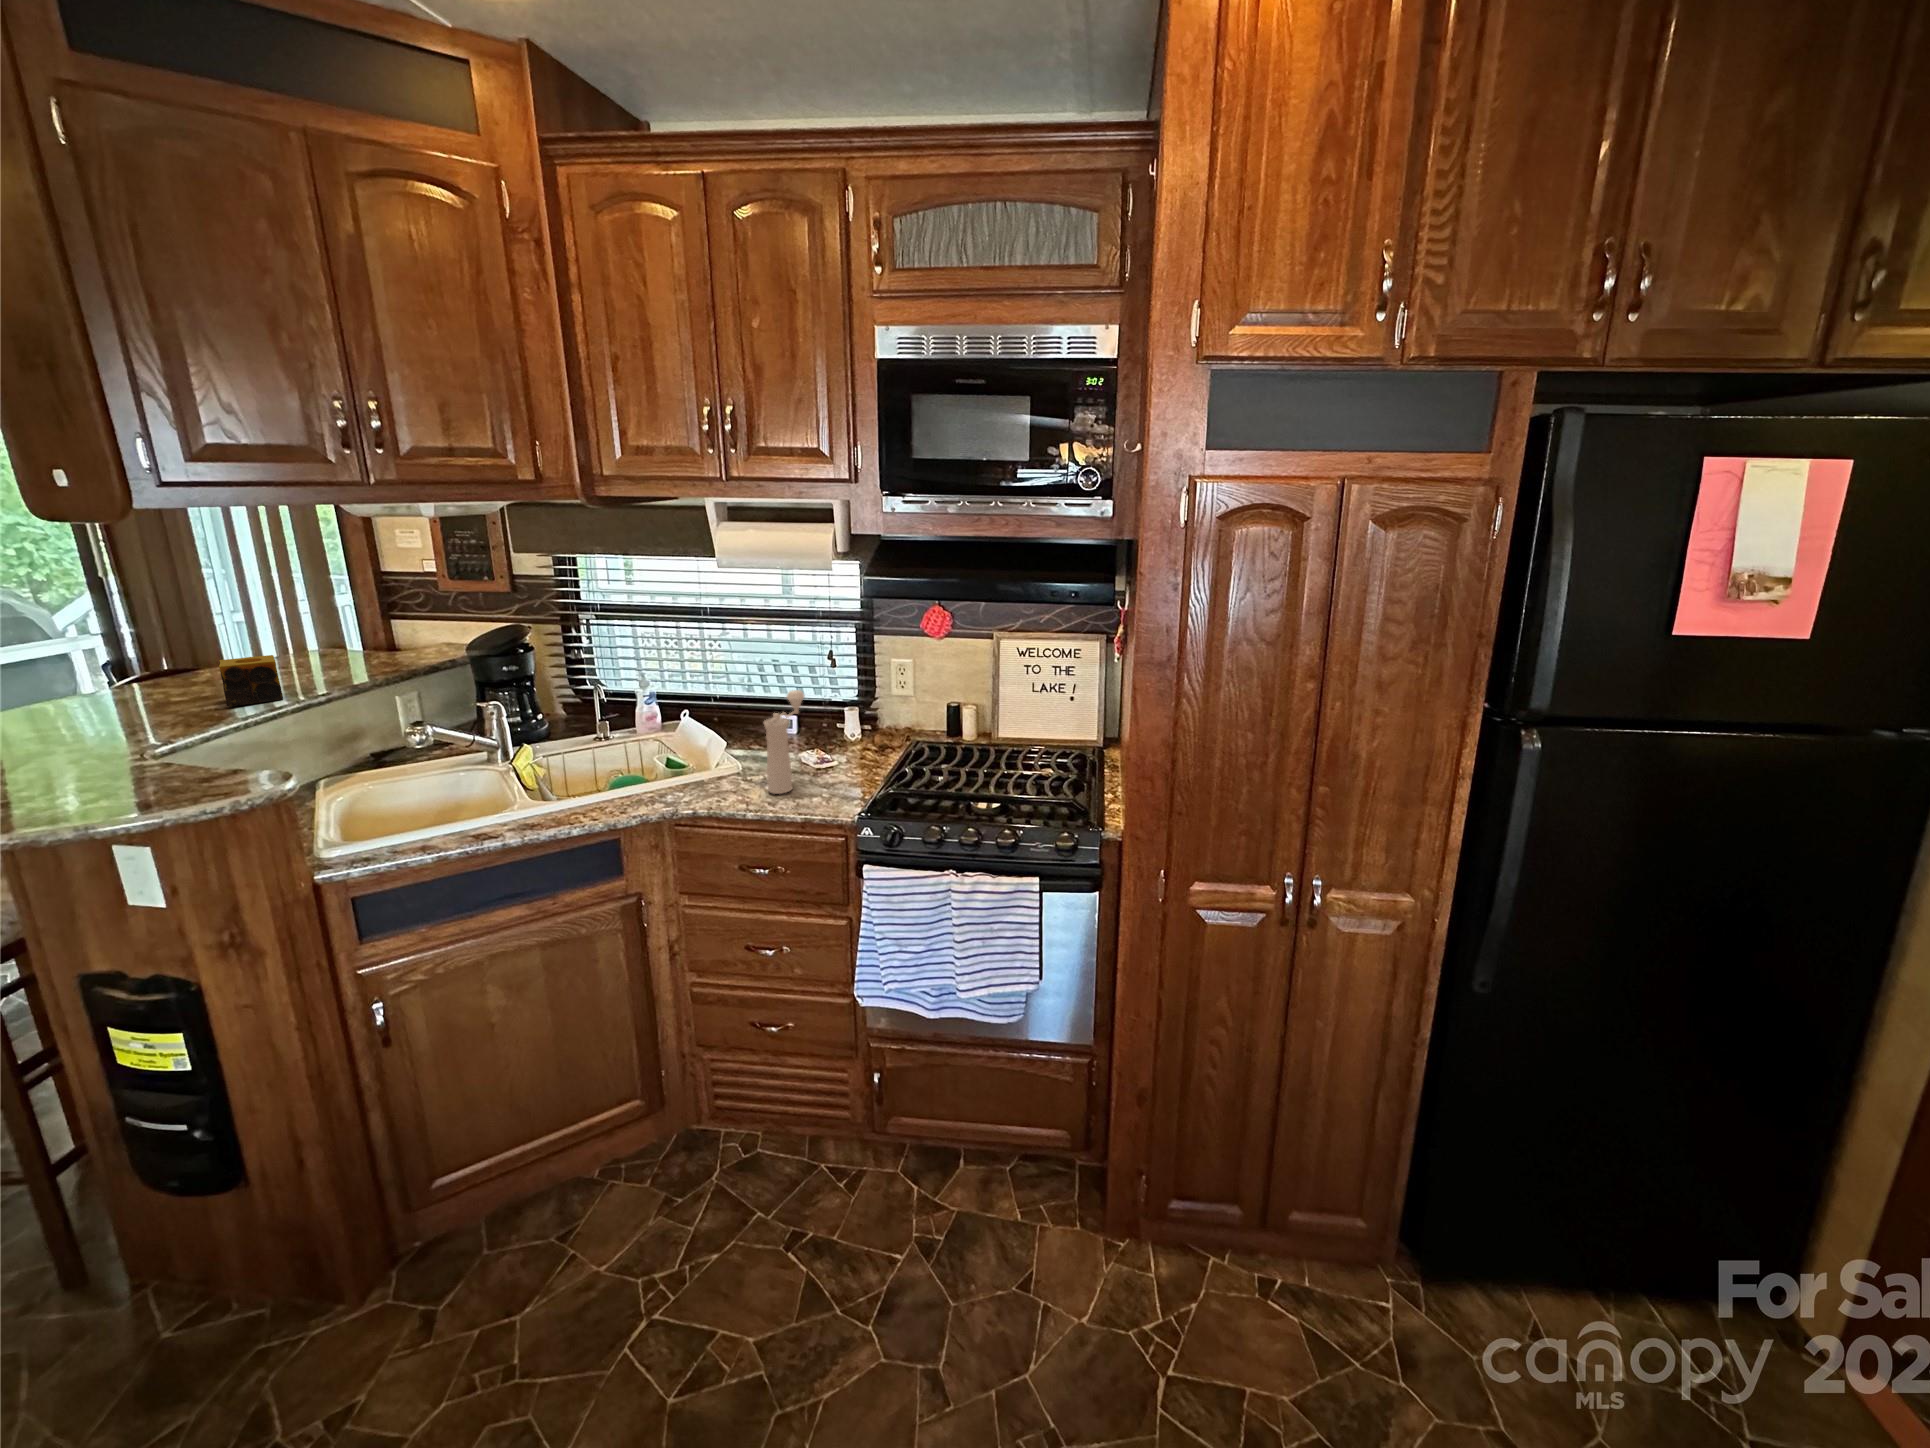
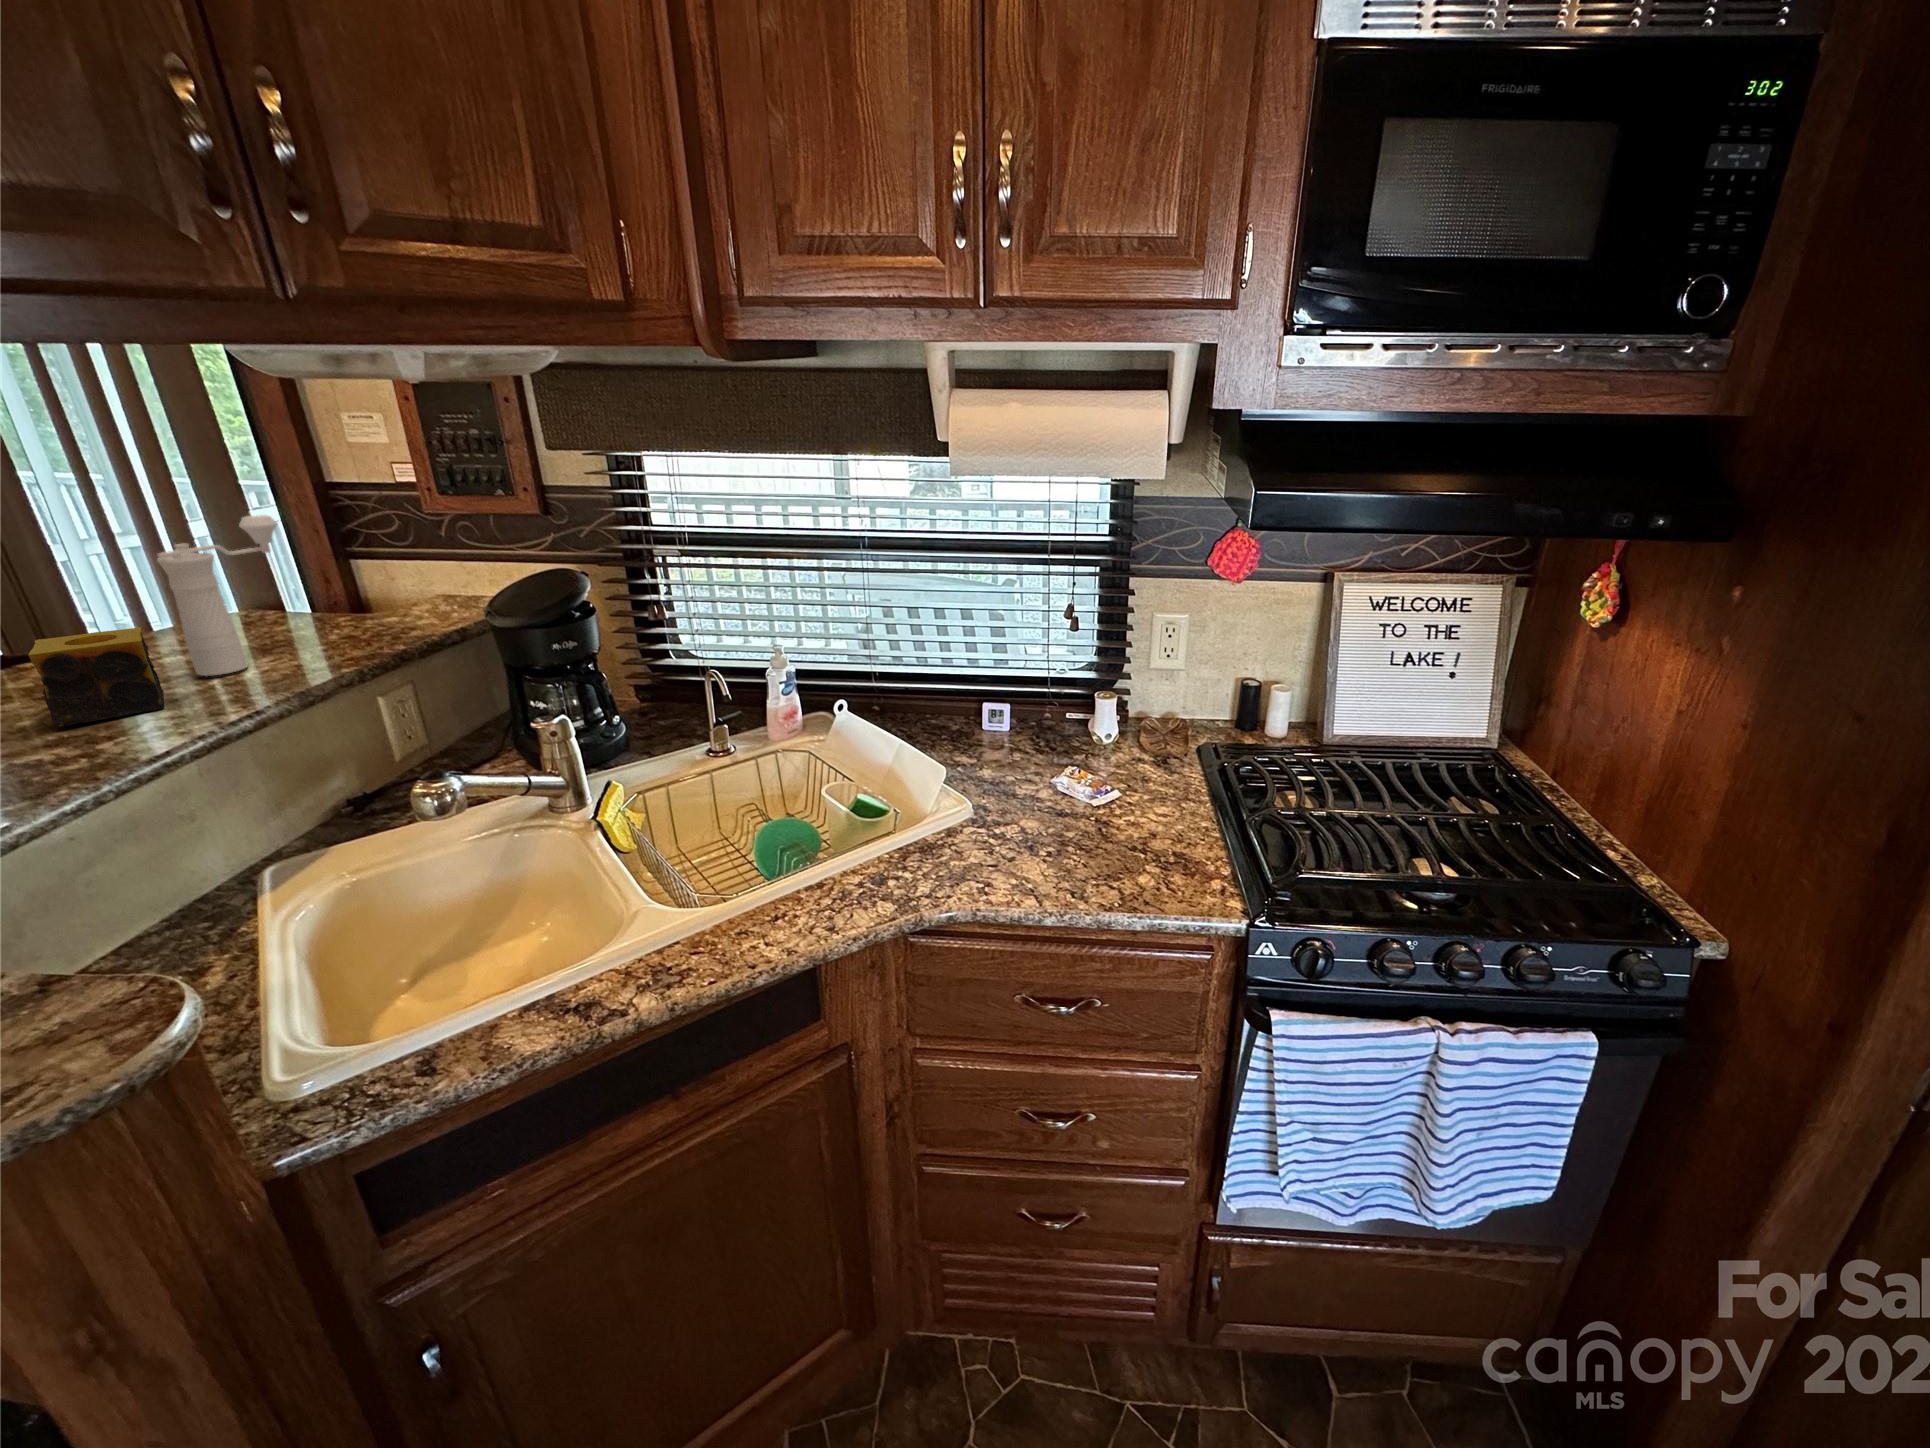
pepper mill: present [764,690,804,794] -> present [157,515,277,676]

